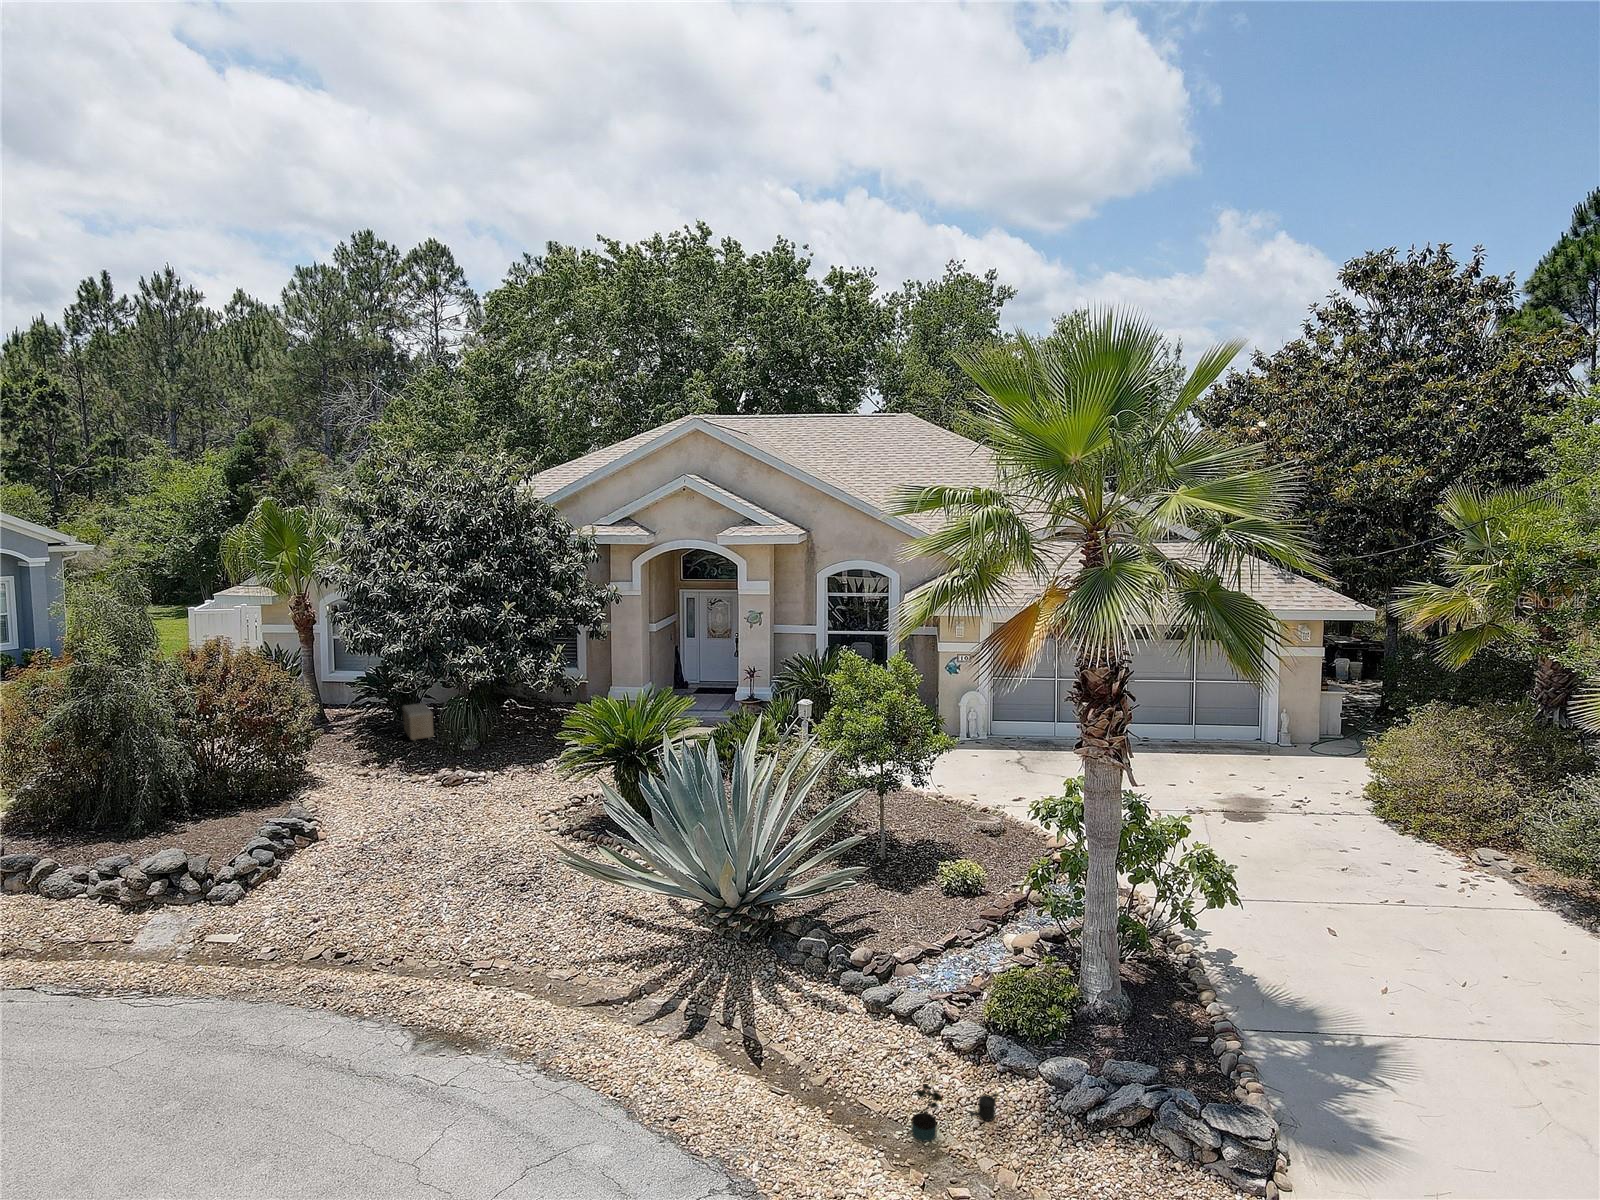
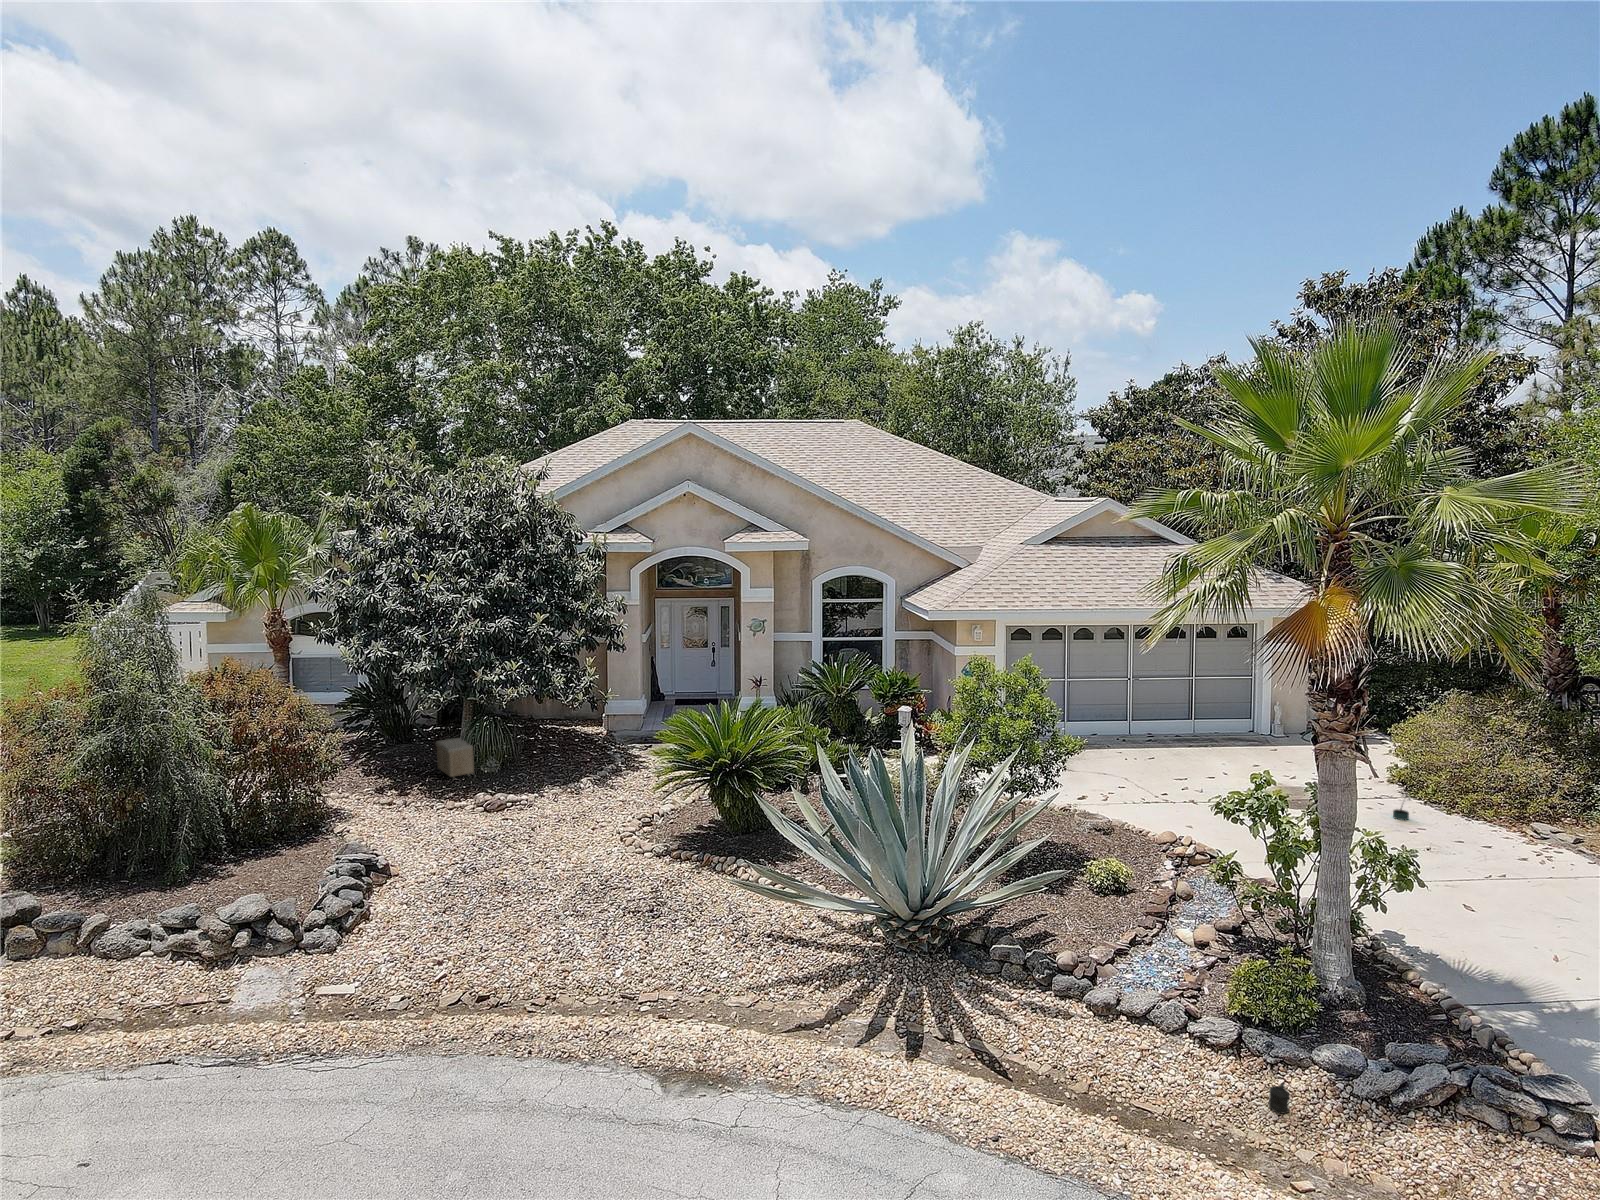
potted plant: present [903,1052,949,1141] -> present [1393,789,1417,820]

